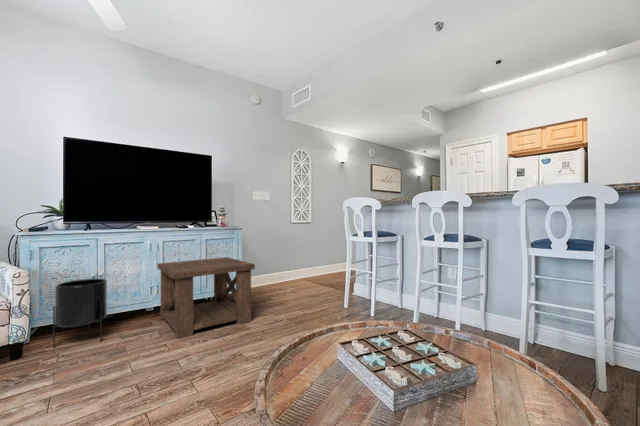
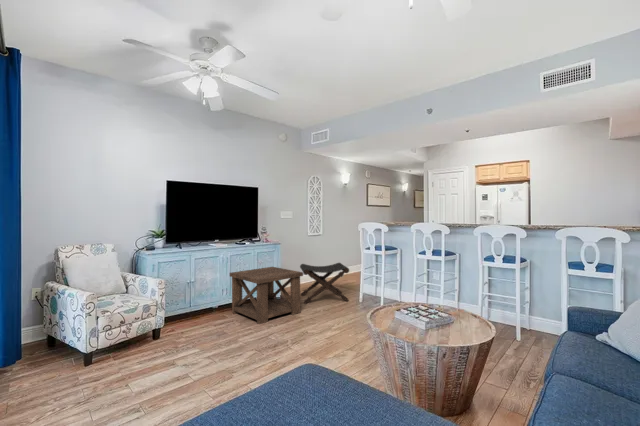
footstool: none [266,254,329,307] -> present [300,263,349,303]
planter: present [53,278,107,347] -> none [178,284,208,332]

